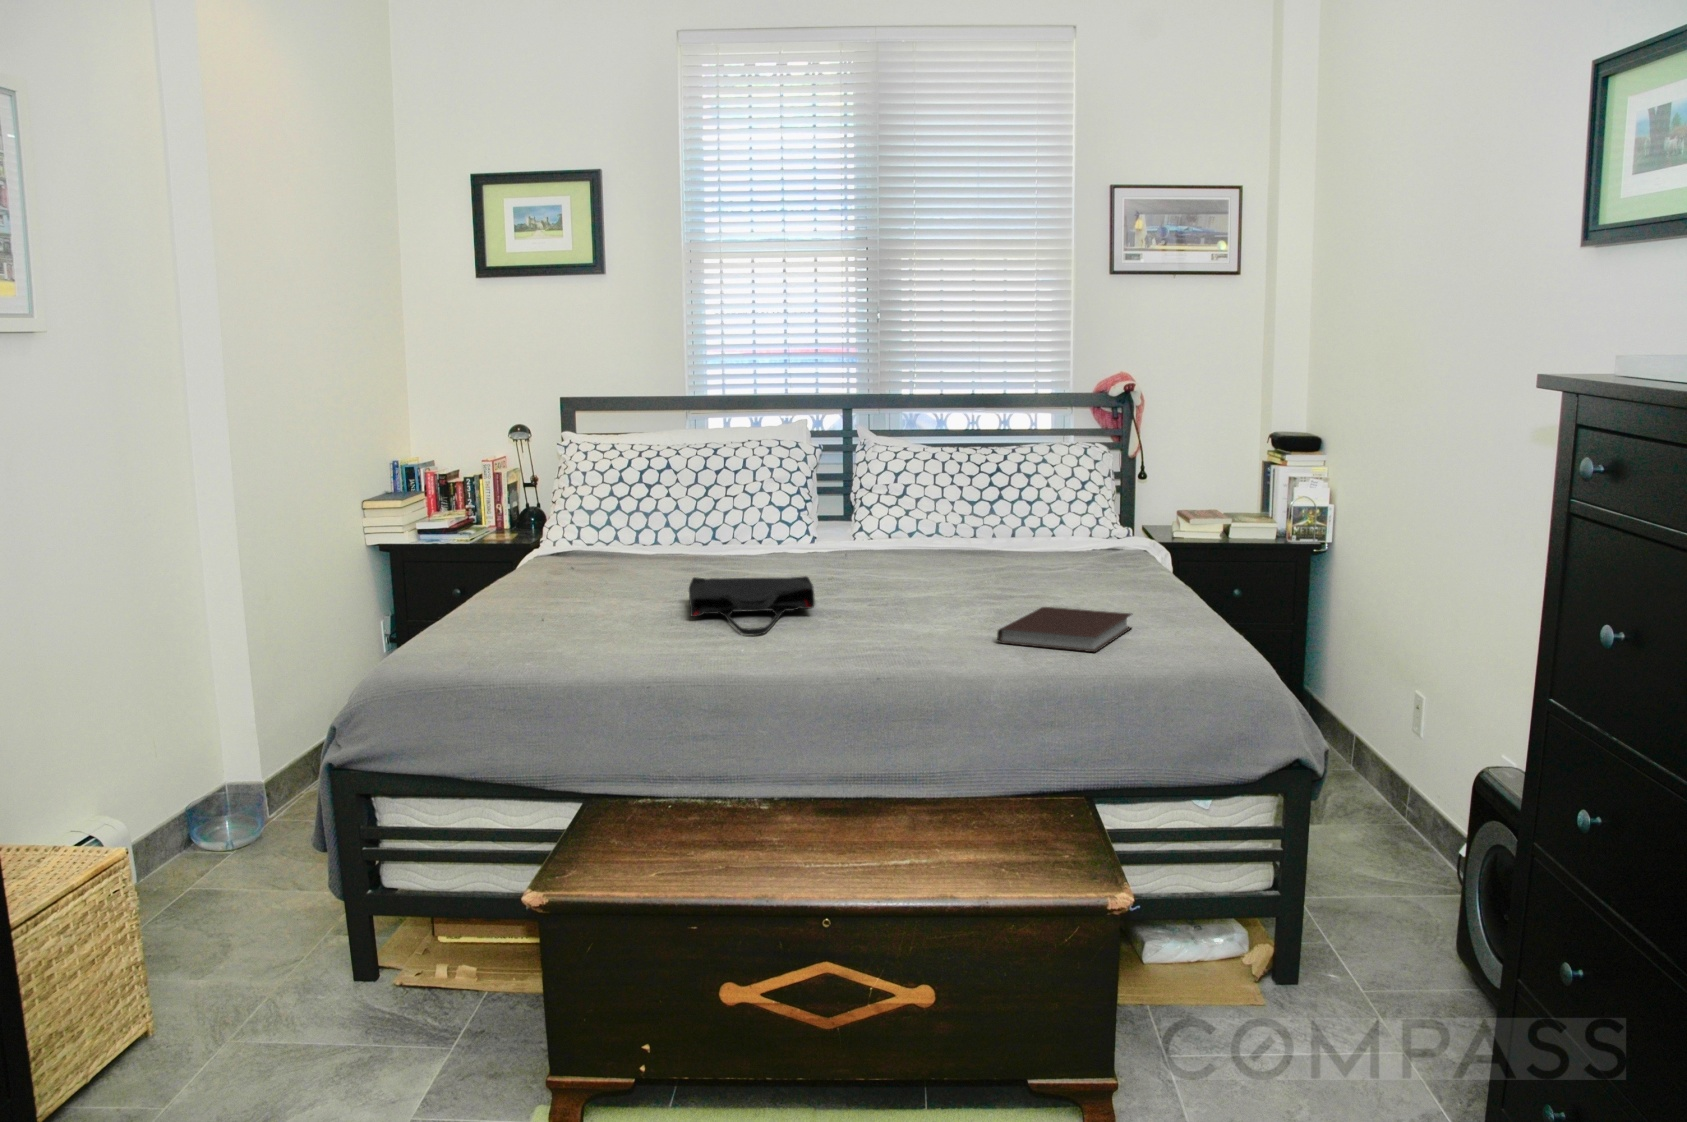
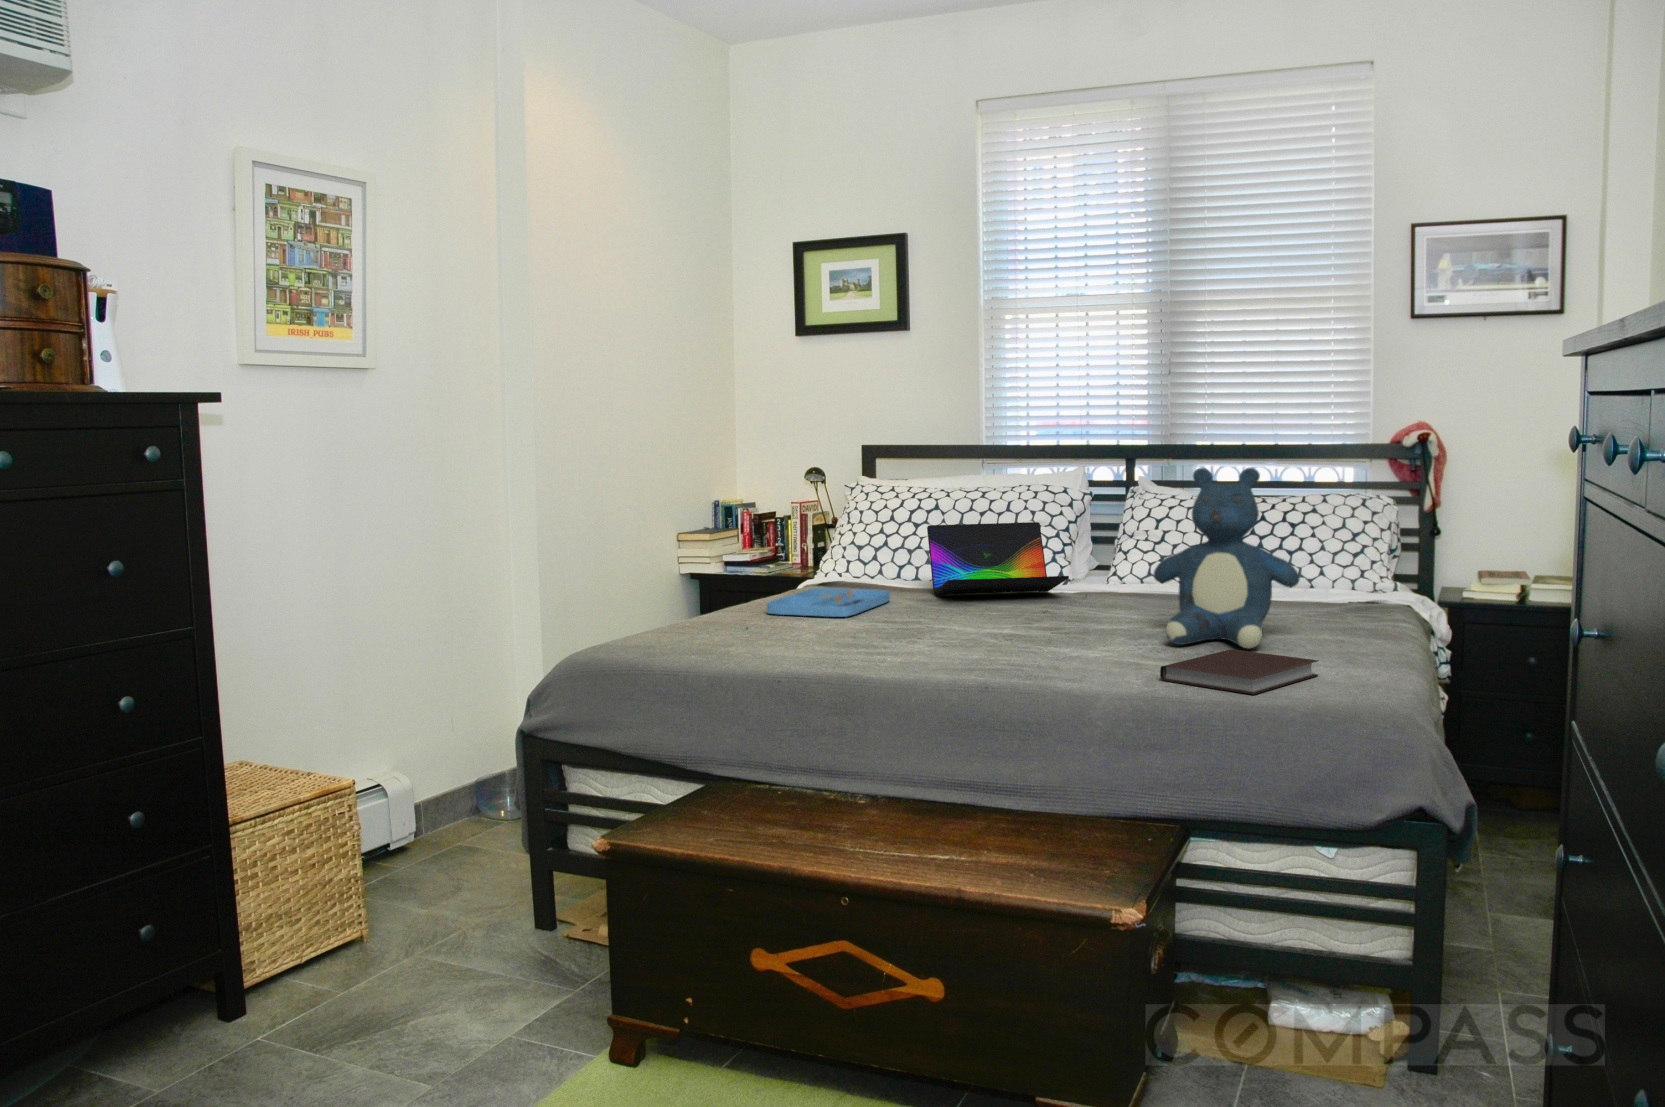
teddy bear: none [942,426,1083,604] -> present [1154,468,1299,648]
laptop: none [671,480,828,561] -> present [927,522,1069,595]
tray: none [521,558,645,593] -> present [767,588,890,617]
tote bag: present [689,576,815,635] -> none [888,606,1017,659]

